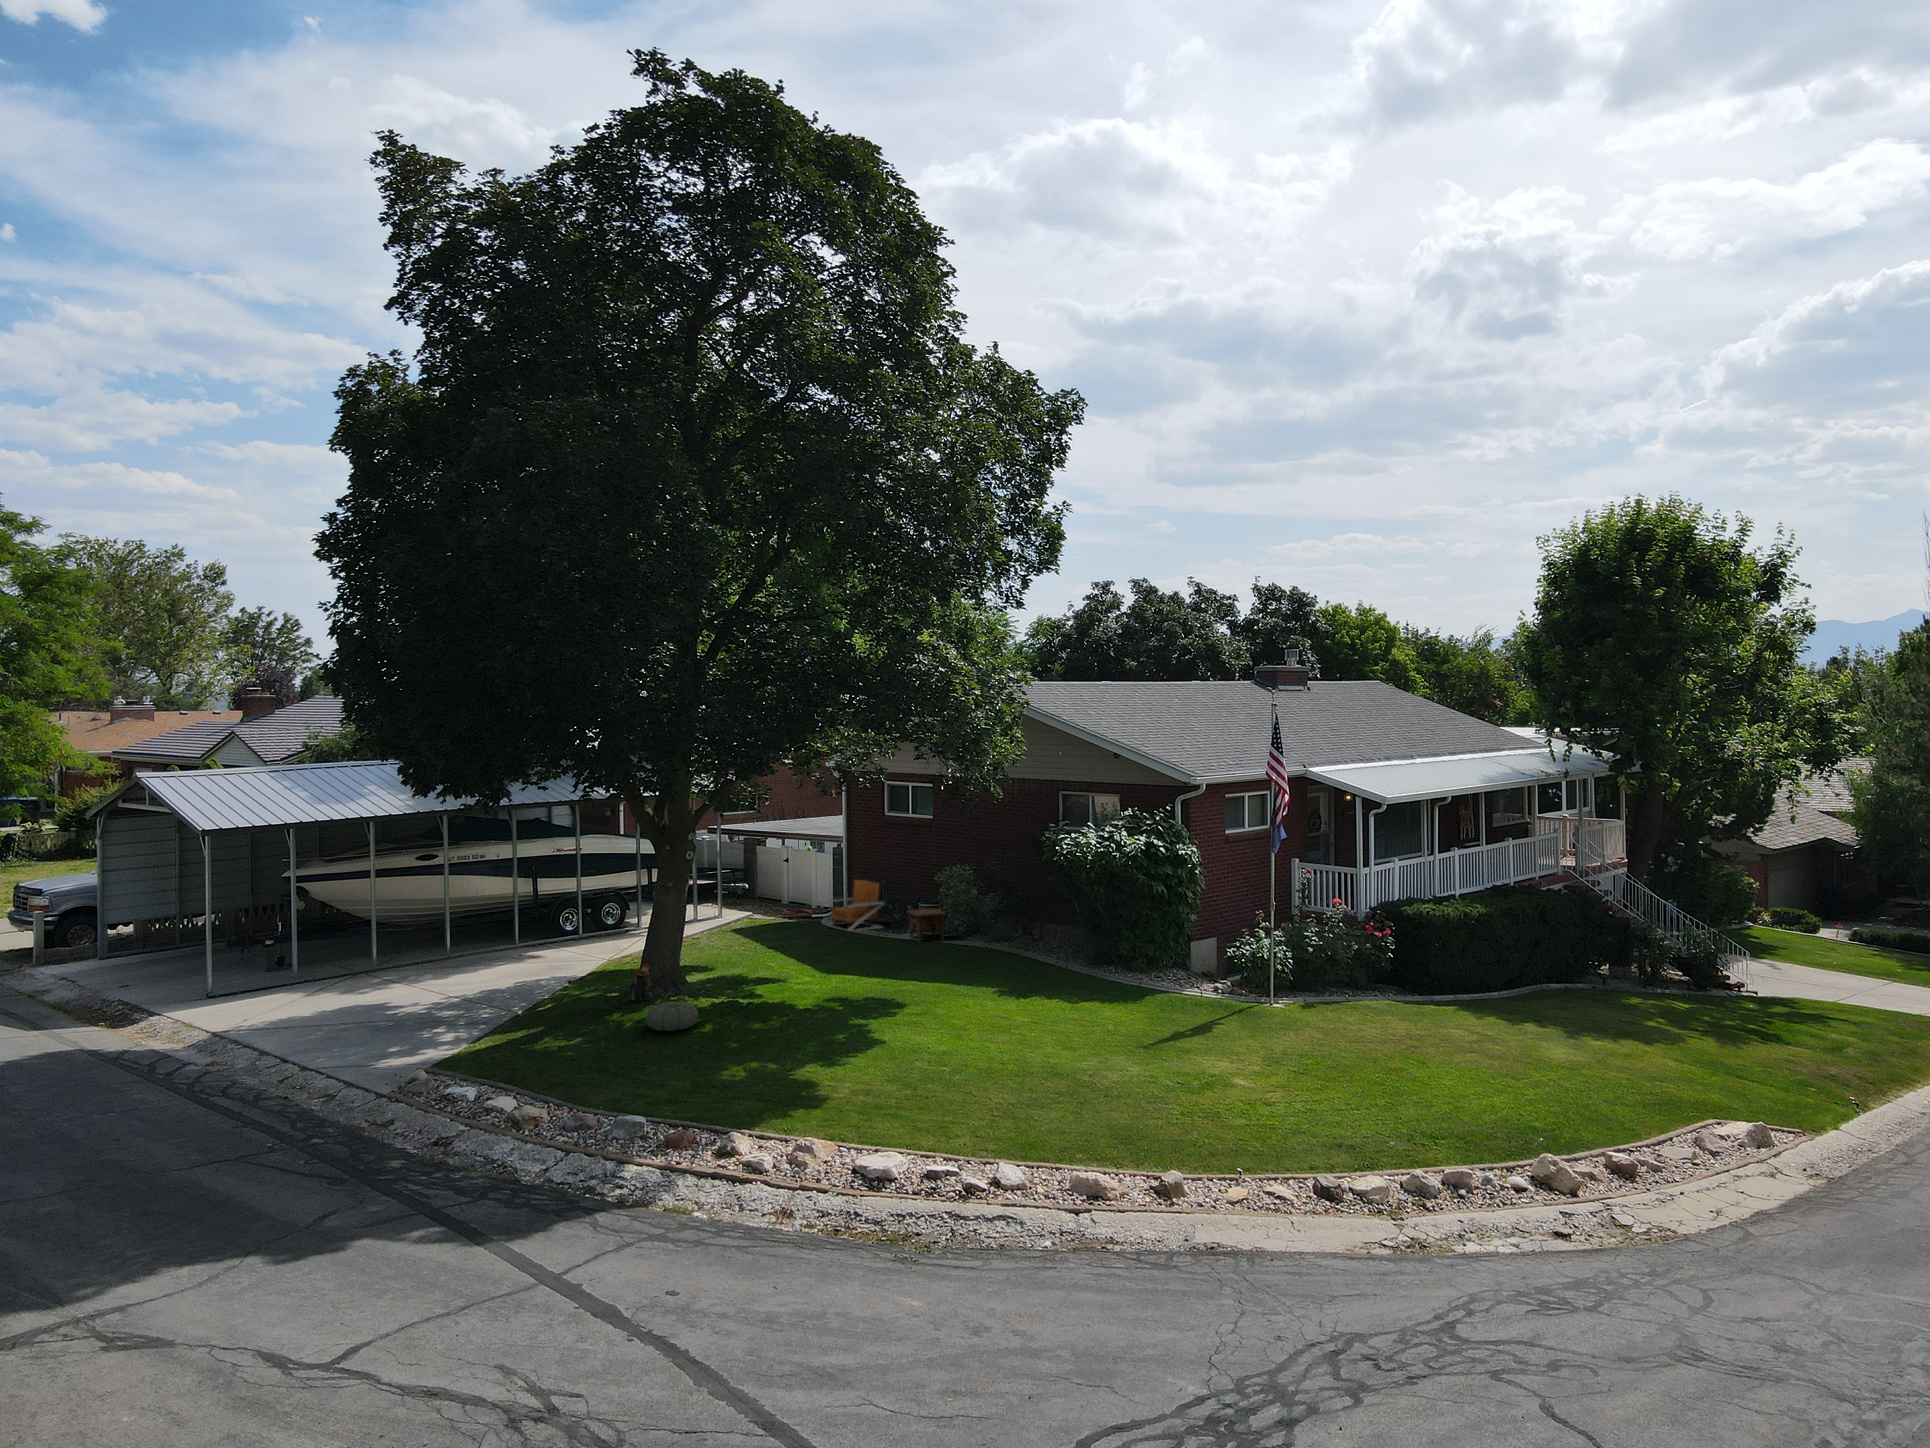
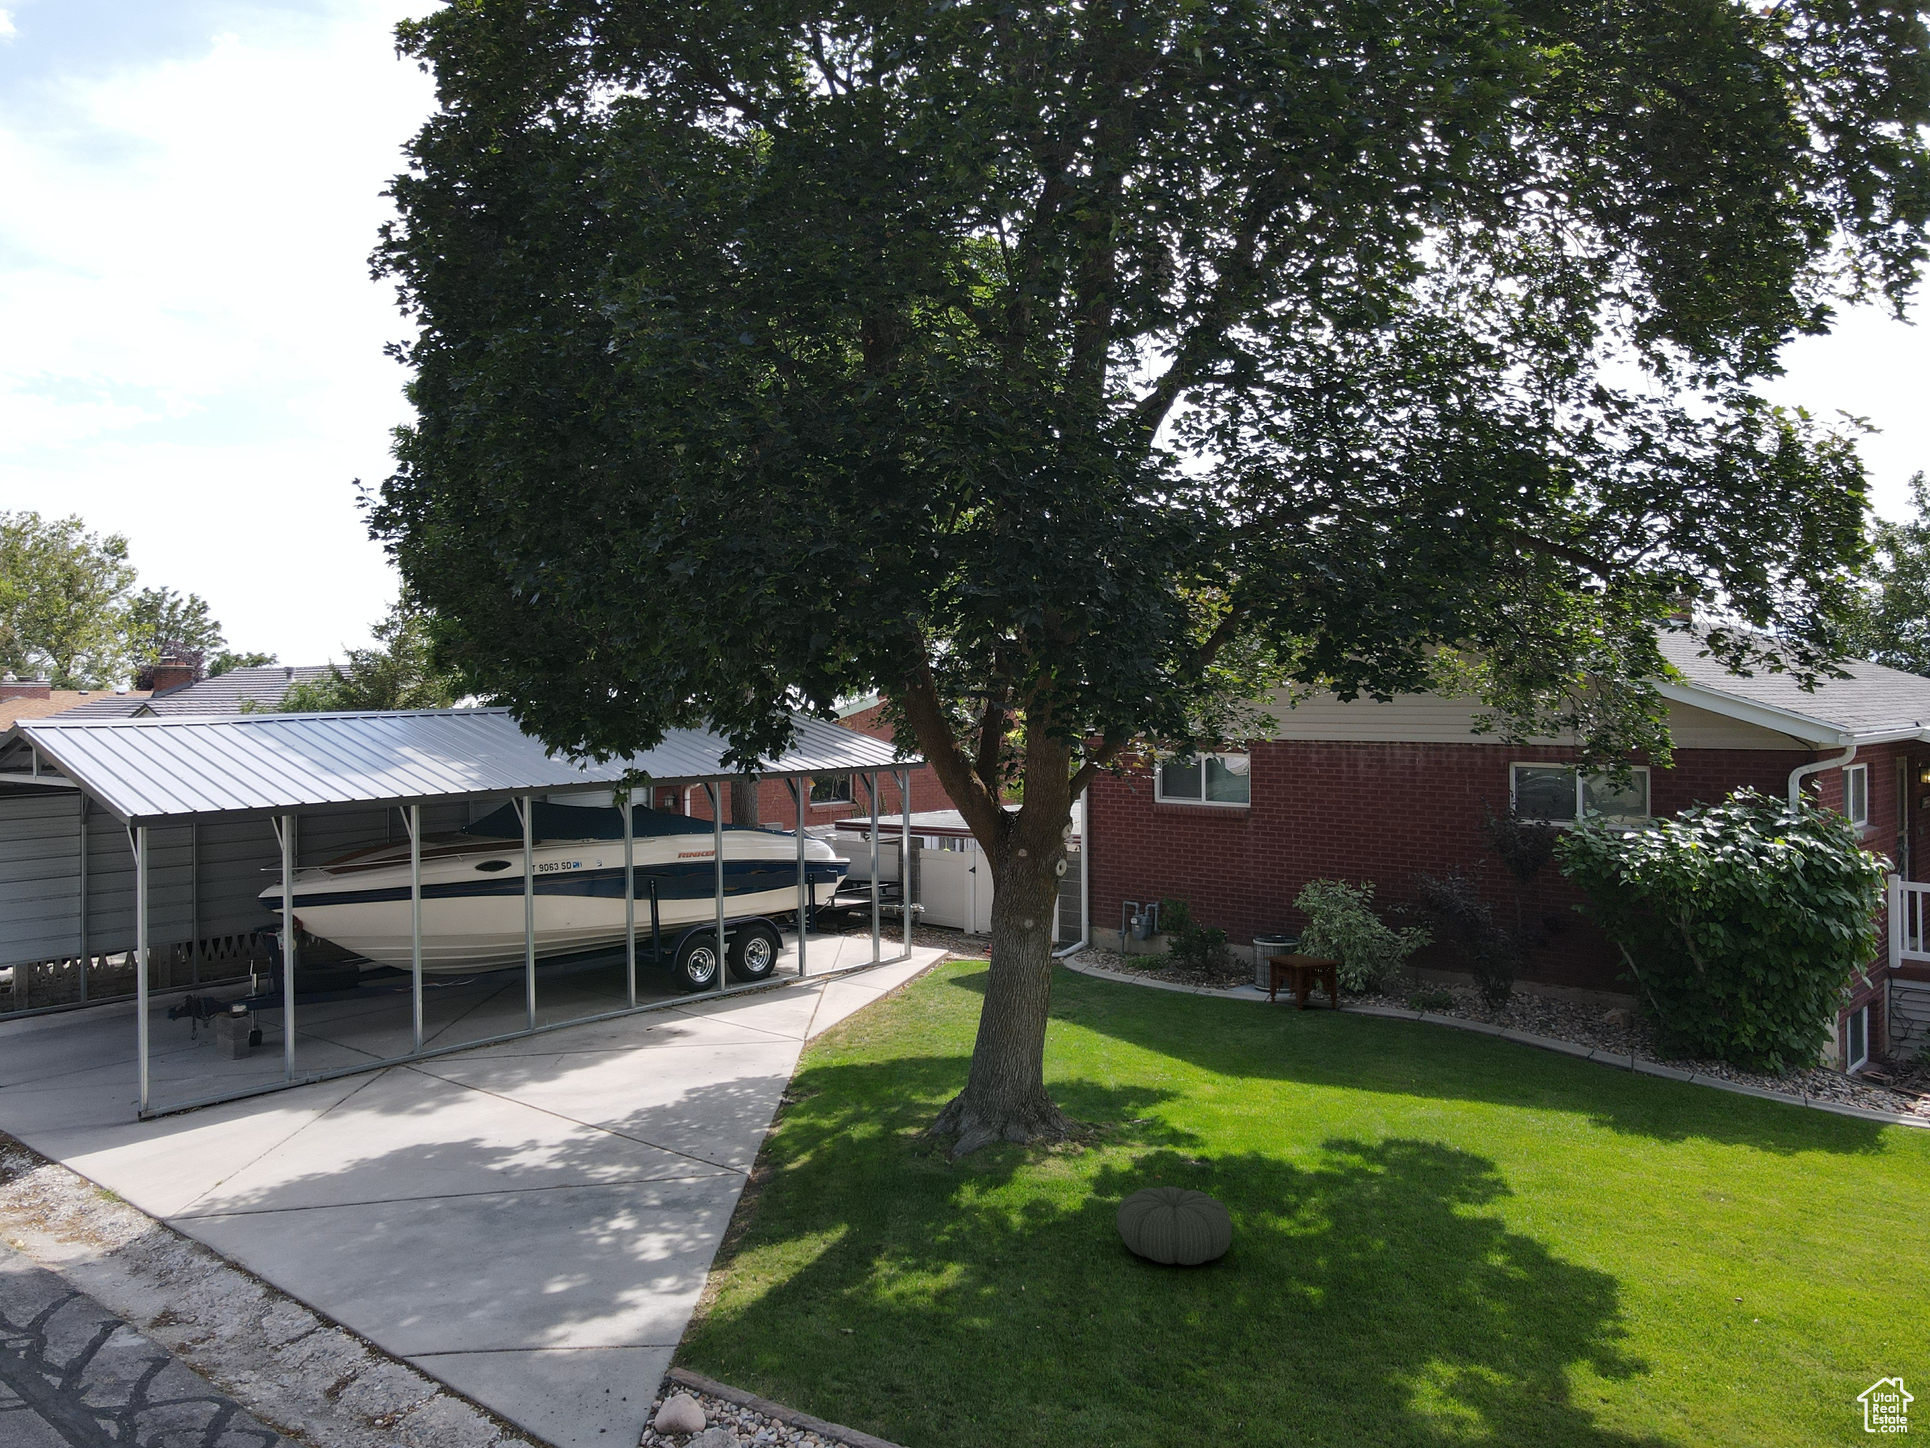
lounge chair: present [828,880,884,931] -> none [1098,903,1201,990]
watering can: present [632,964,652,1001] -> none [990,1081,1031,1162]

